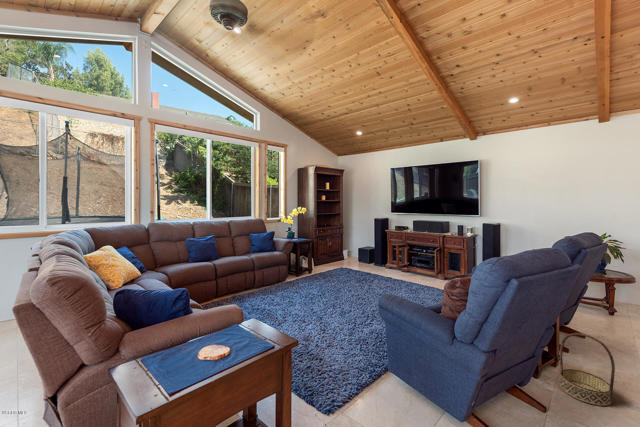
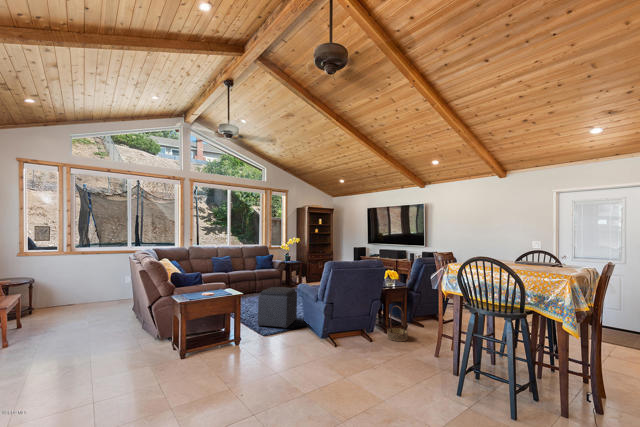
ottoman: none [306,296,367,382] -> present [258,287,297,328]

